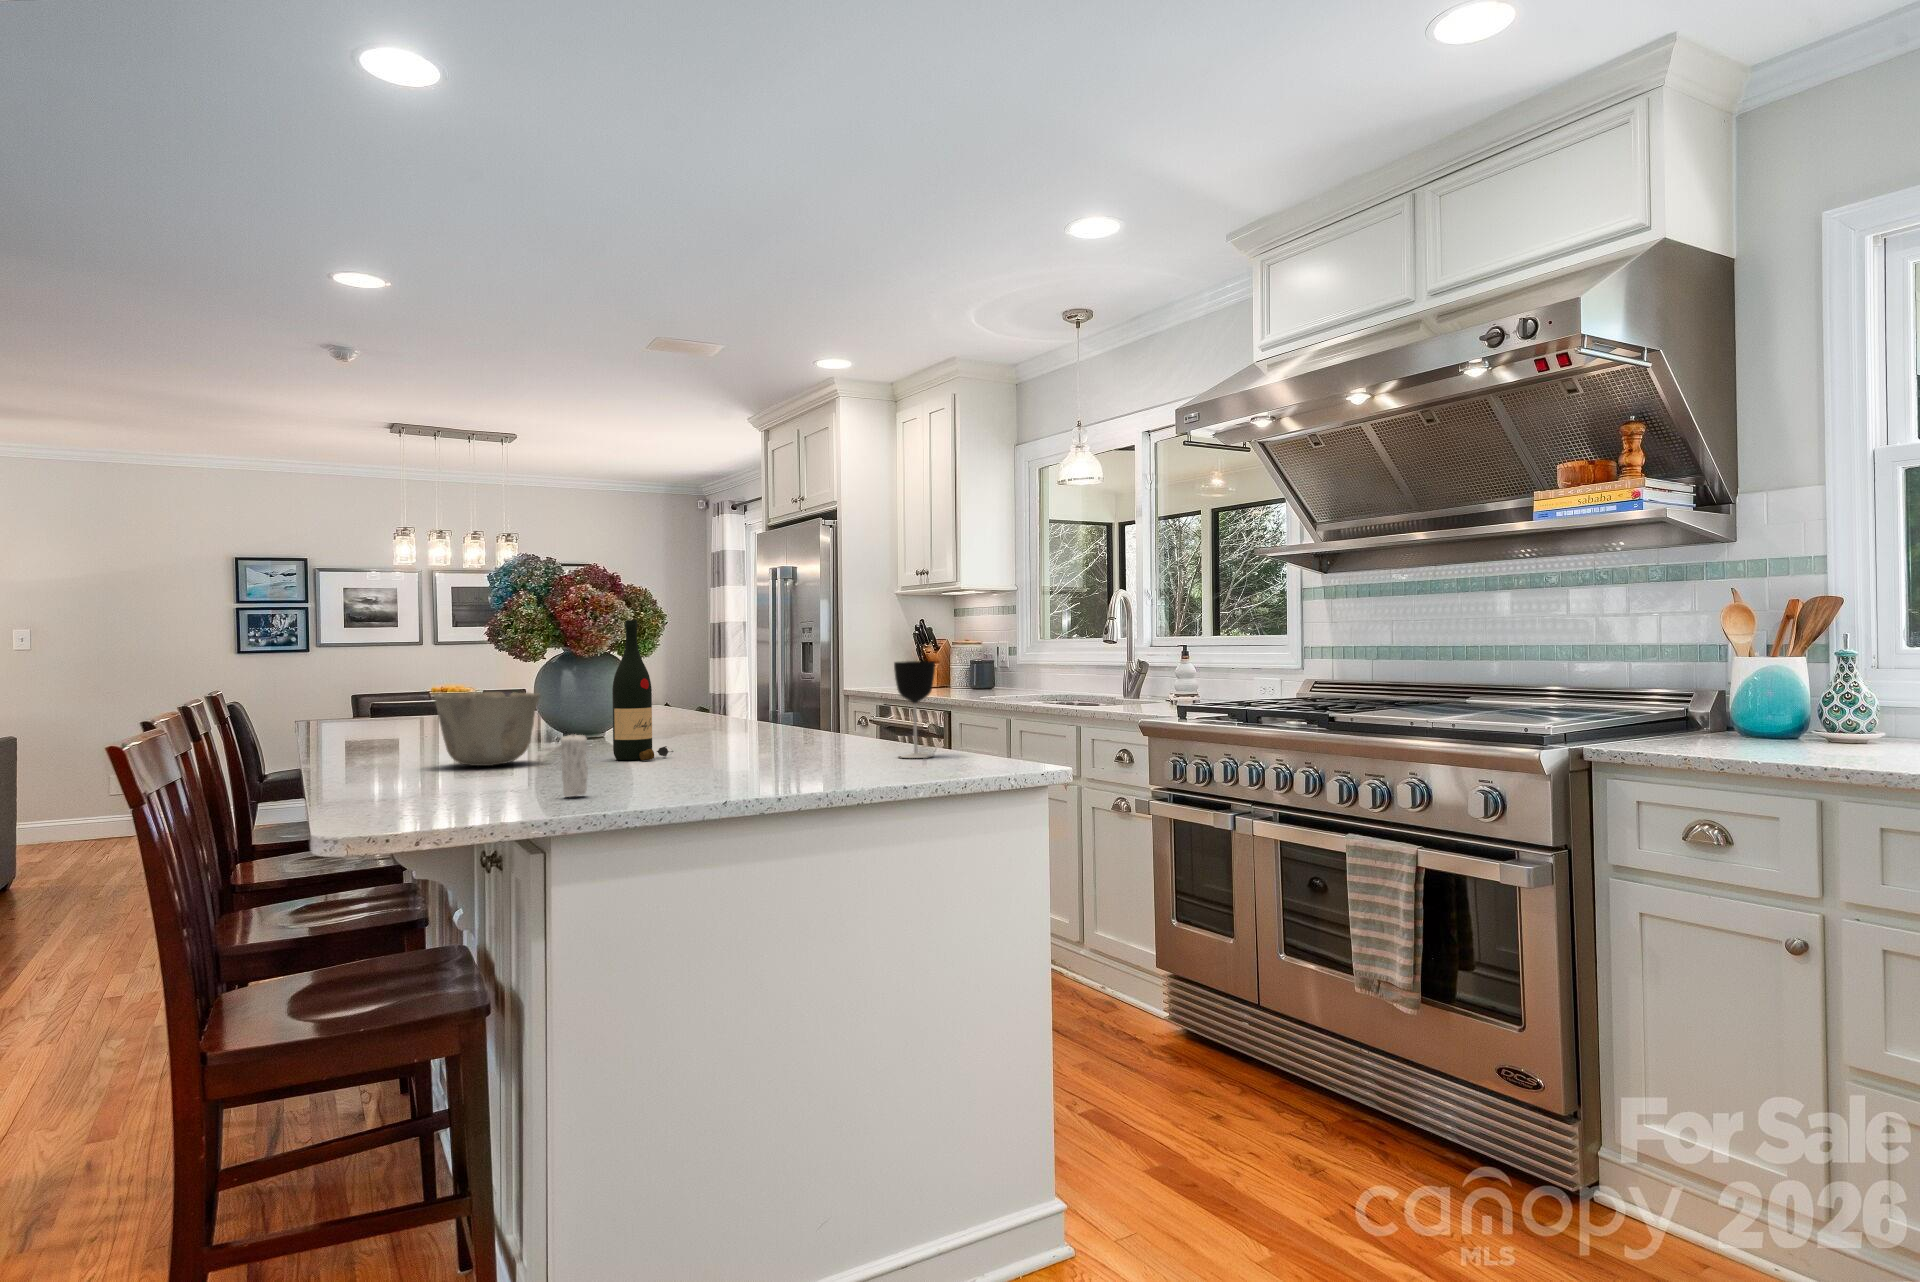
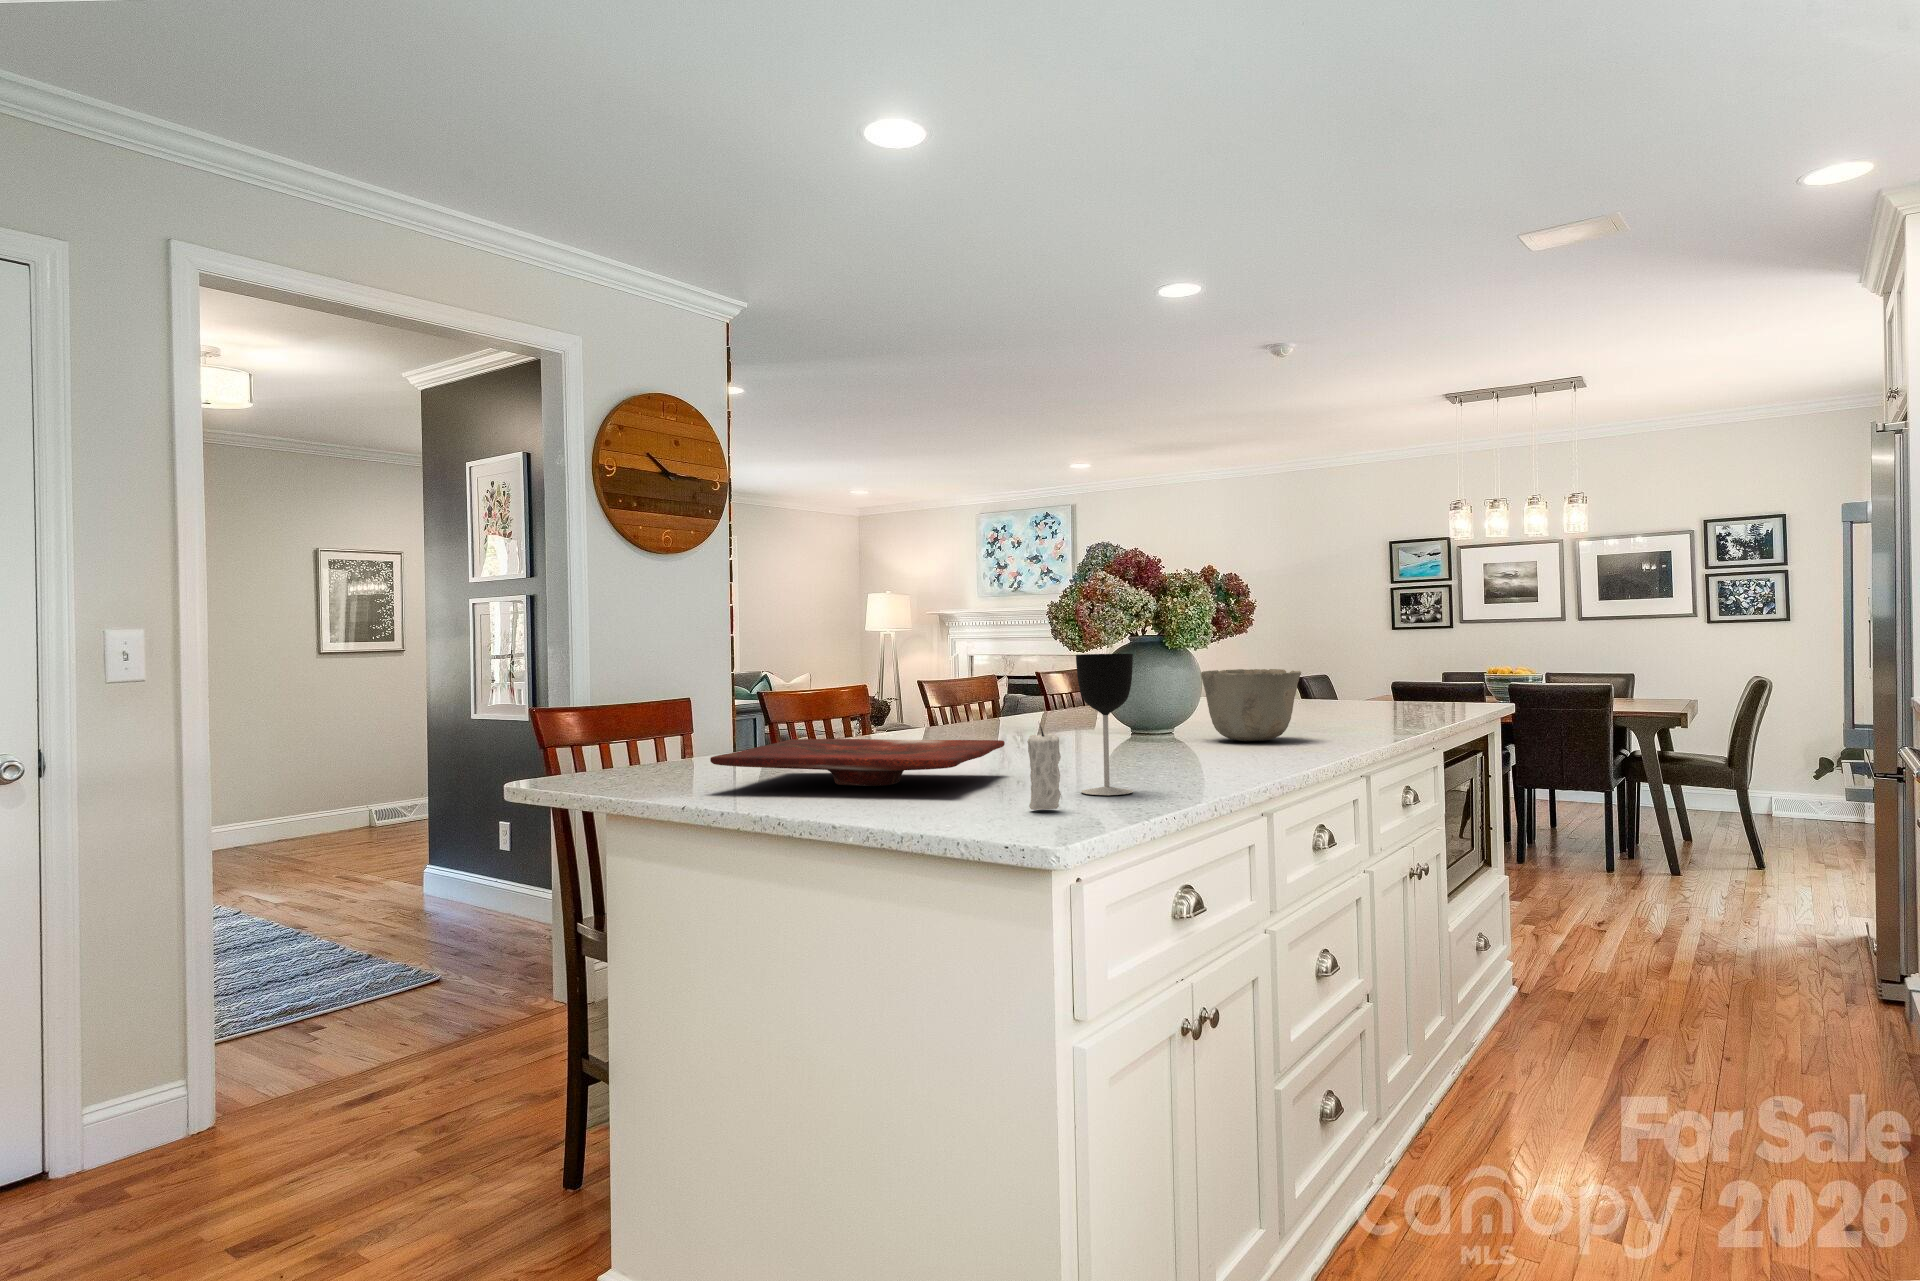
wine bottle: present [612,620,673,760] -> none [951,603,1009,757]
ceramic bowl: present [434,692,540,766] -> present [1201,669,1301,741]
cutting board: none [624,733,882,774] -> present [710,739,1005,786]
candle: present [561,734,588,797] -> present [1027,723,1061,810]

